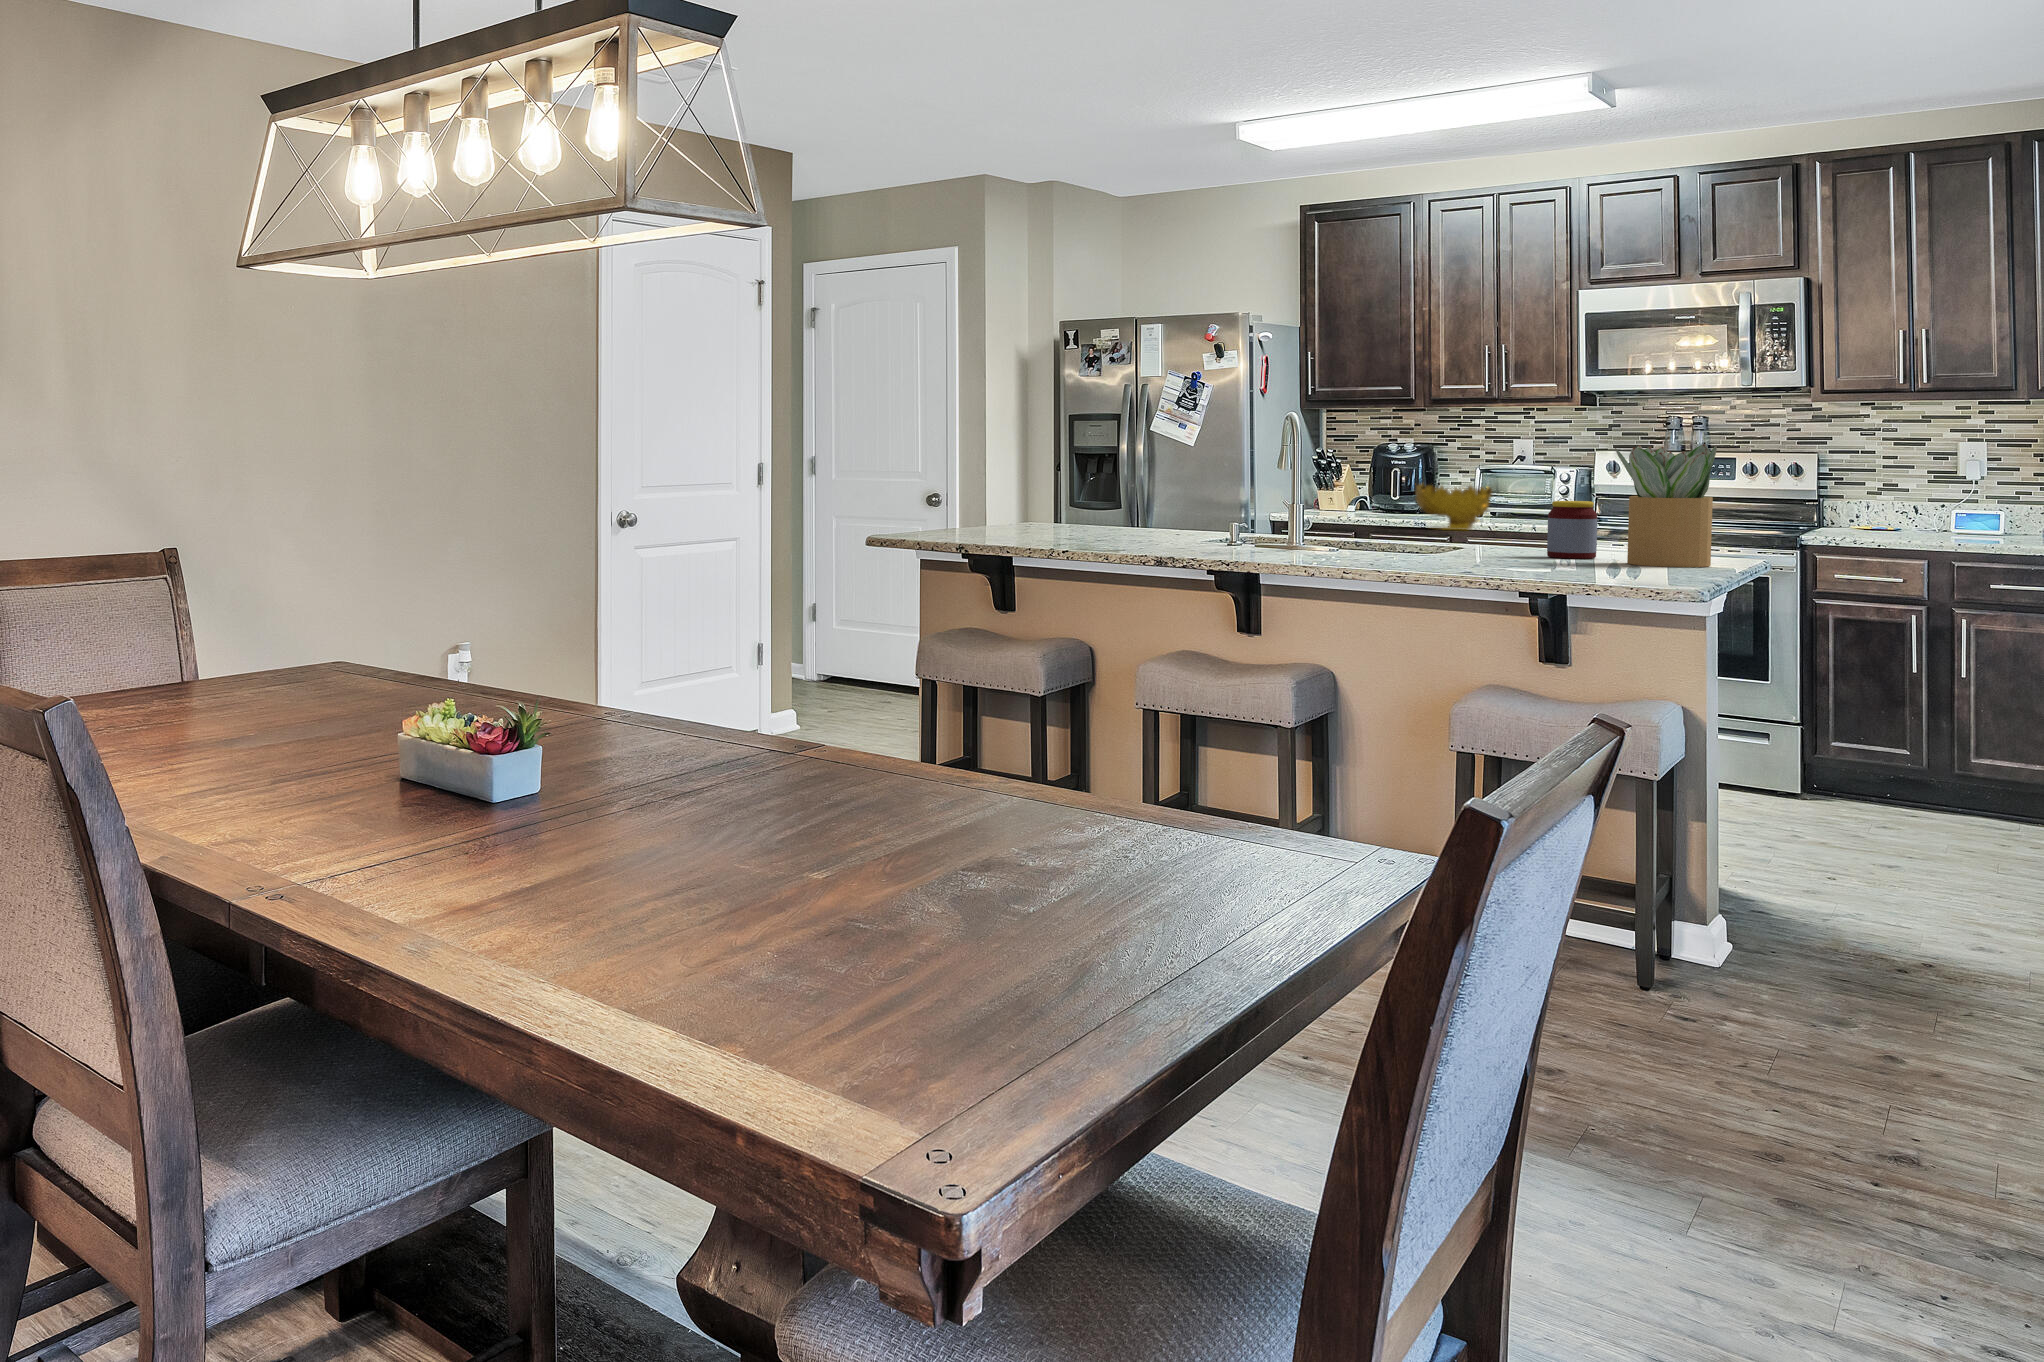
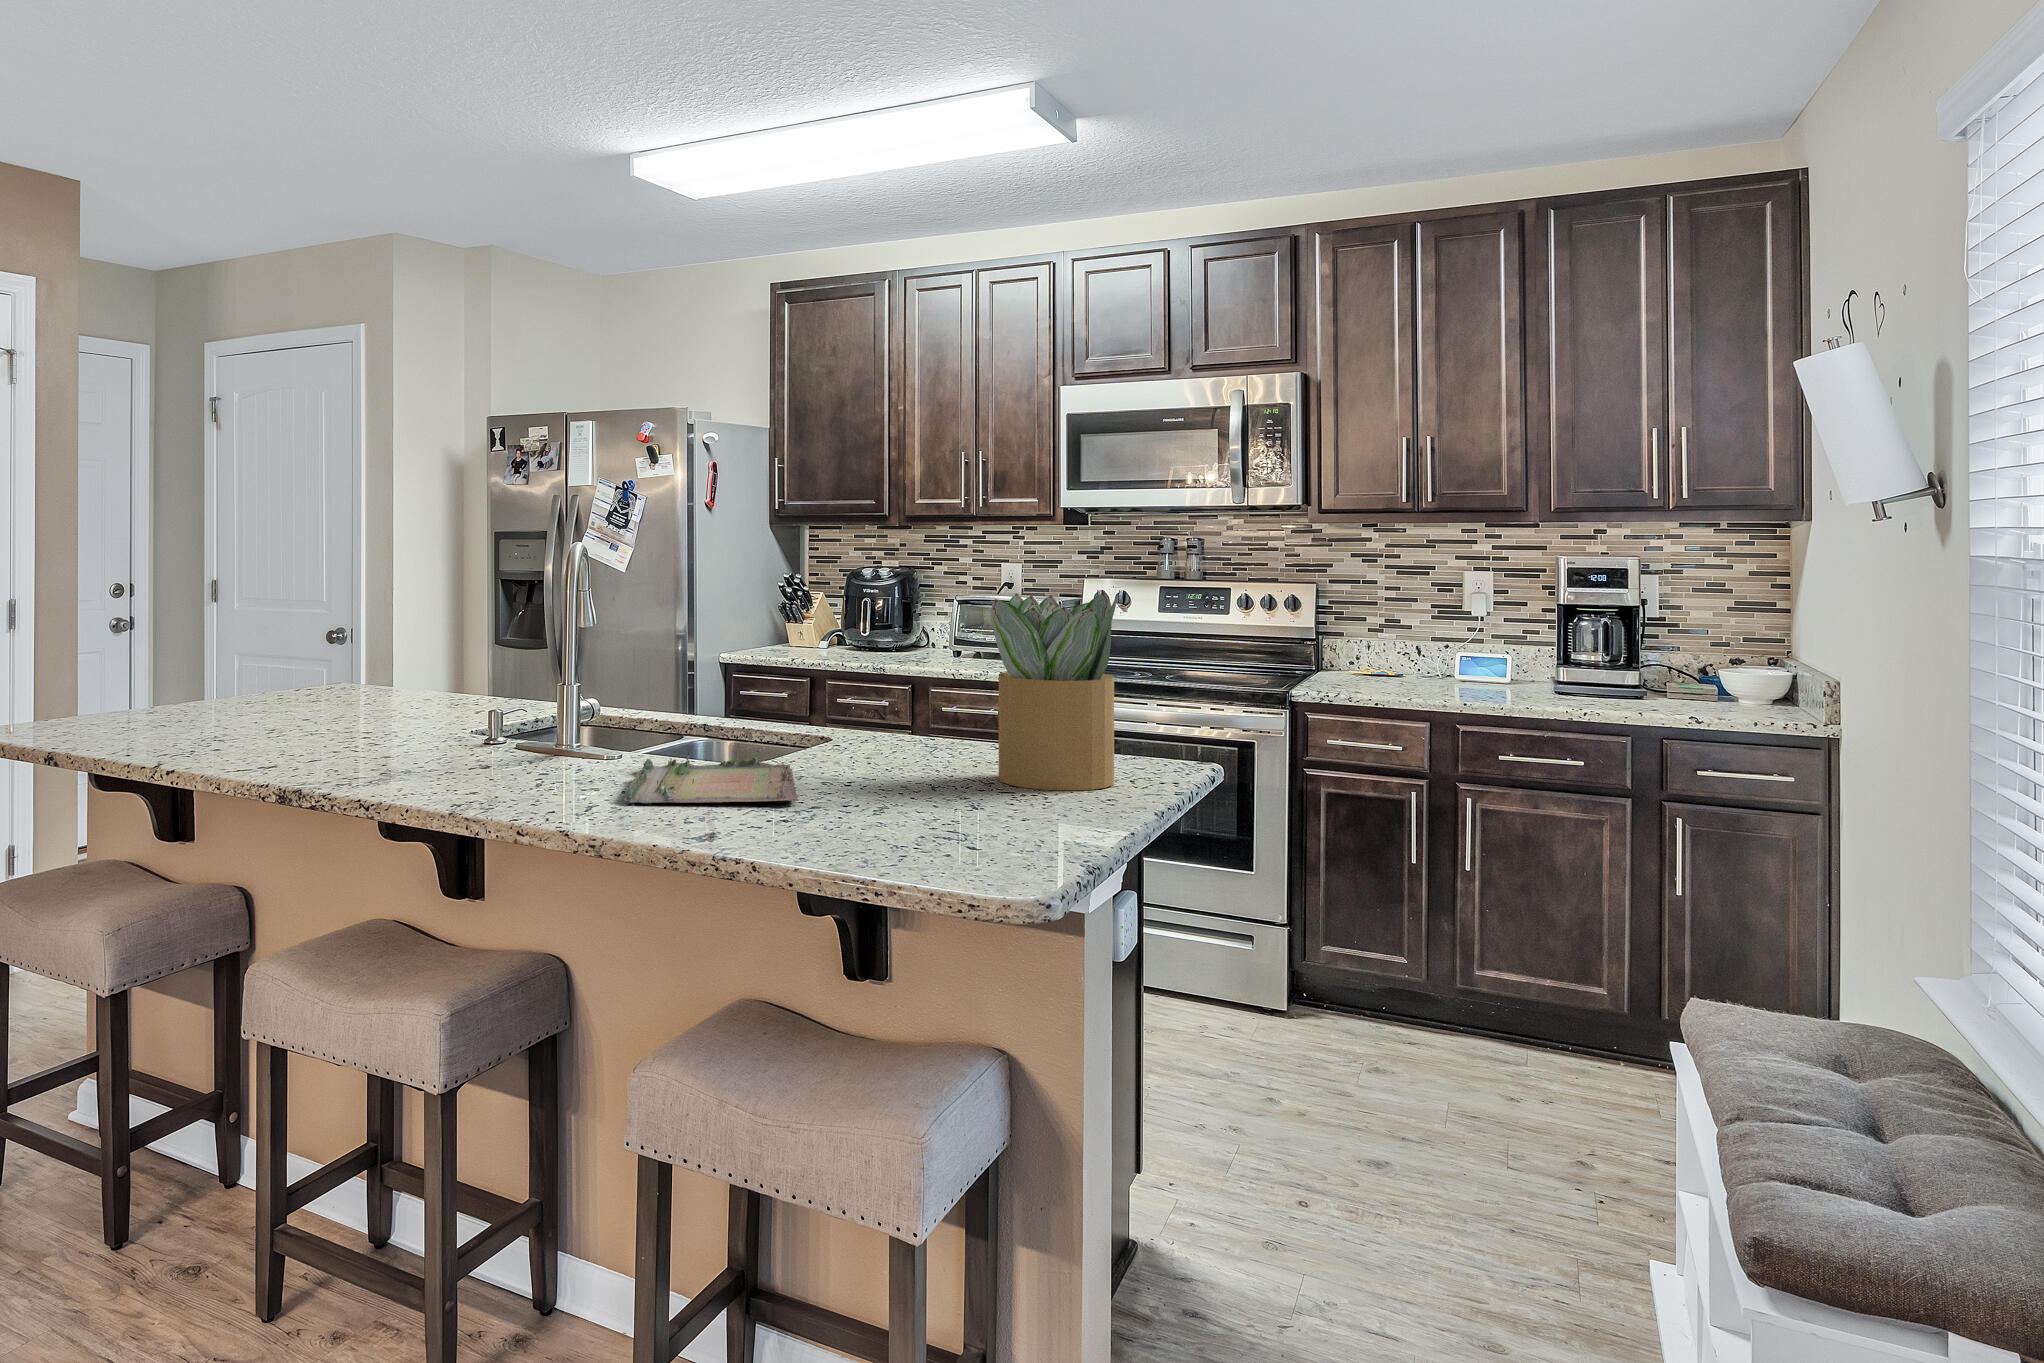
decorative bowl: present [1415,484,1492,530] -> none [892,612,981,671]
jar: present [1547,501,1597,559] -> none [915,670,980,761]
tray: none [1385,542,1521,566] -> present [624,746,798,806]

